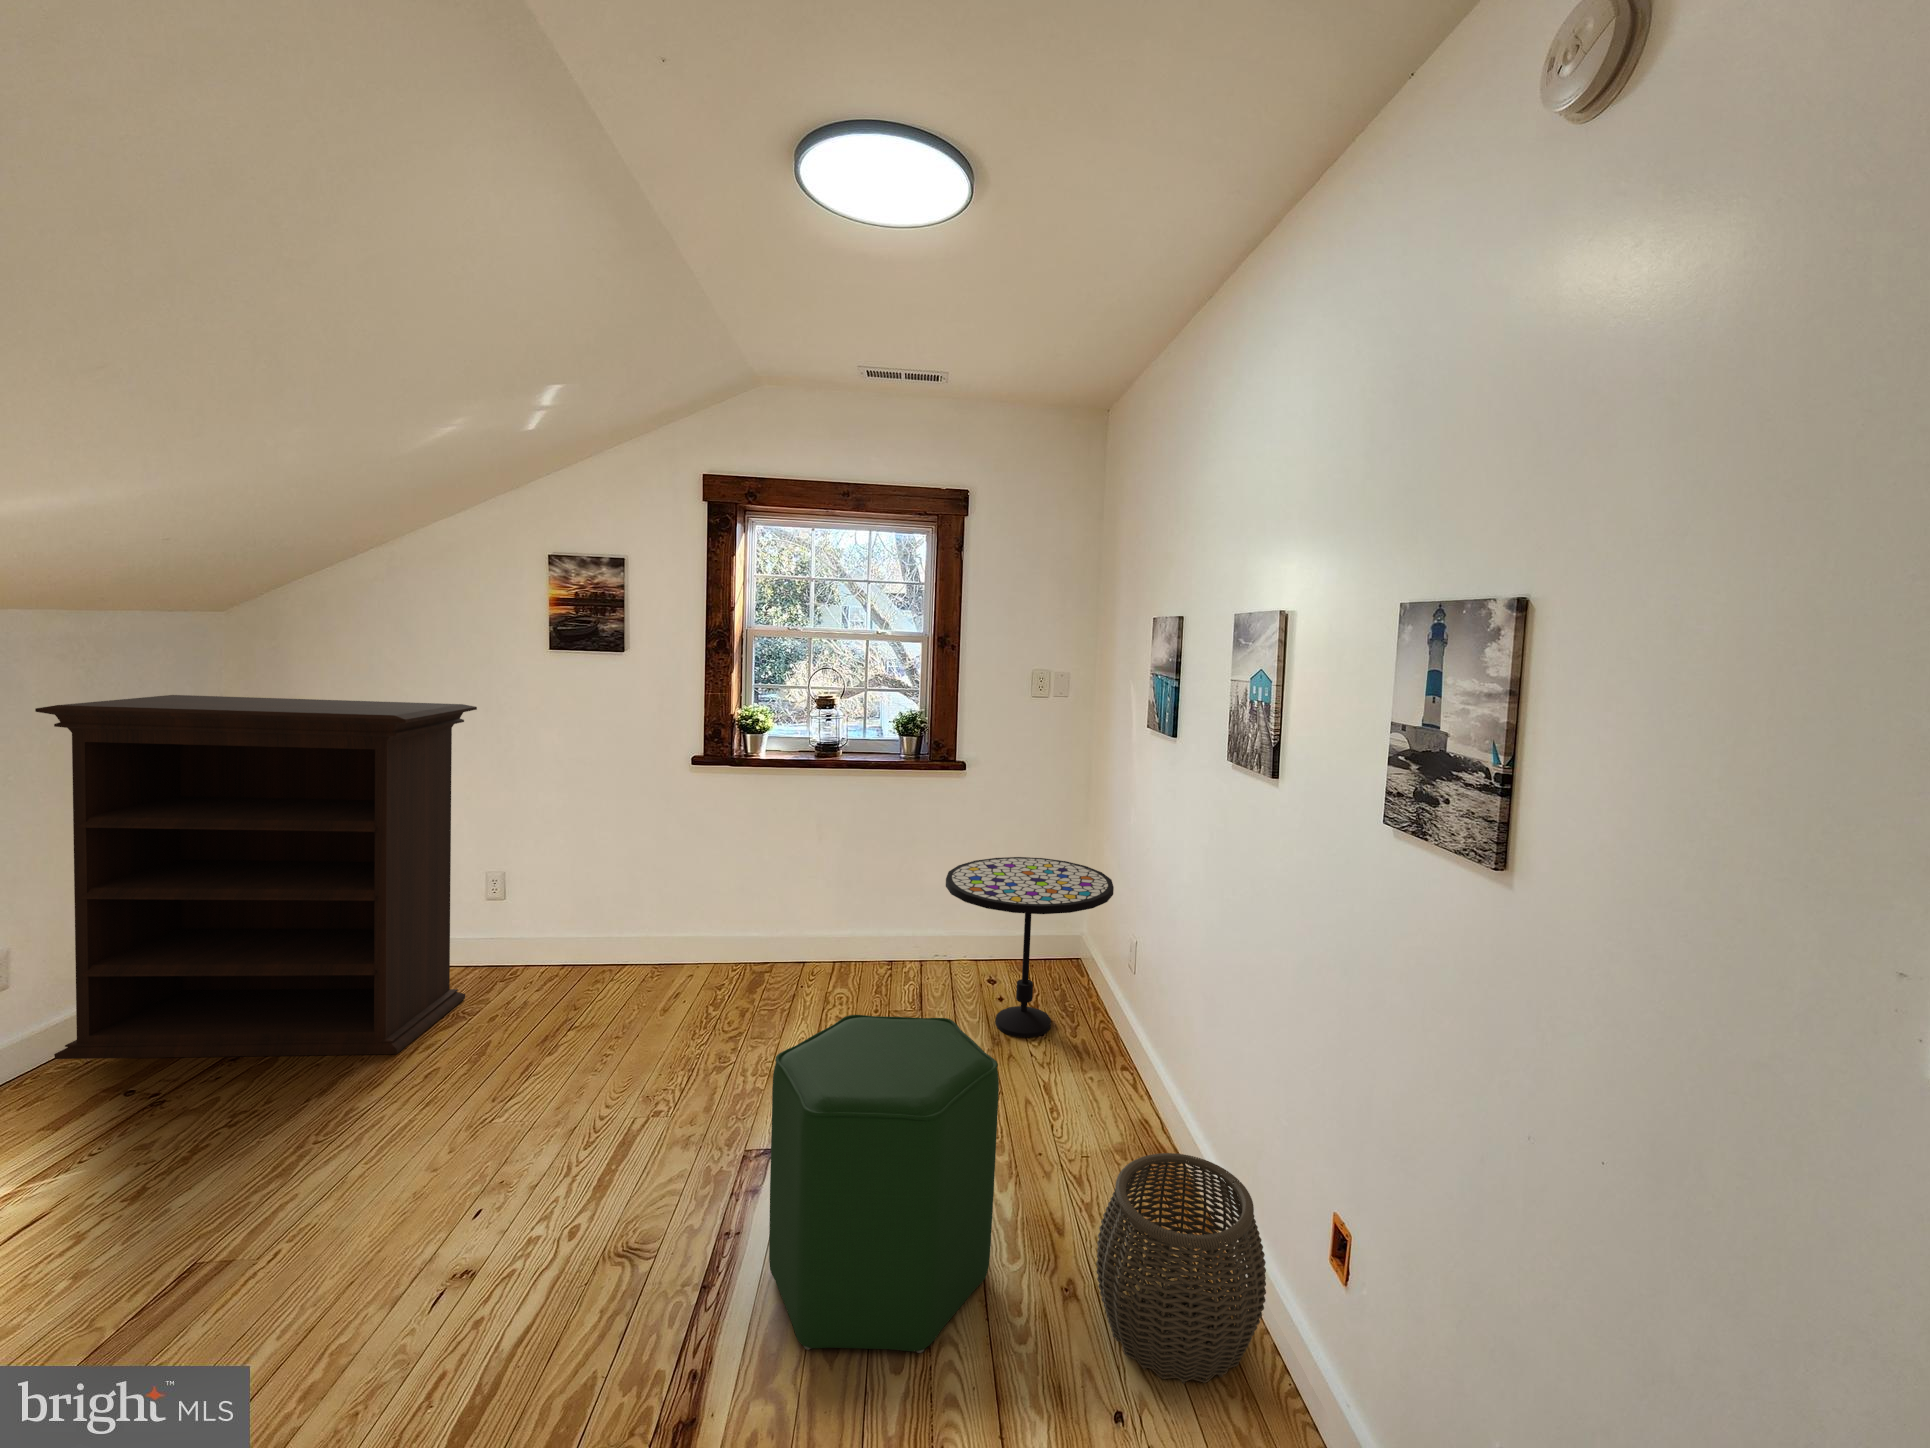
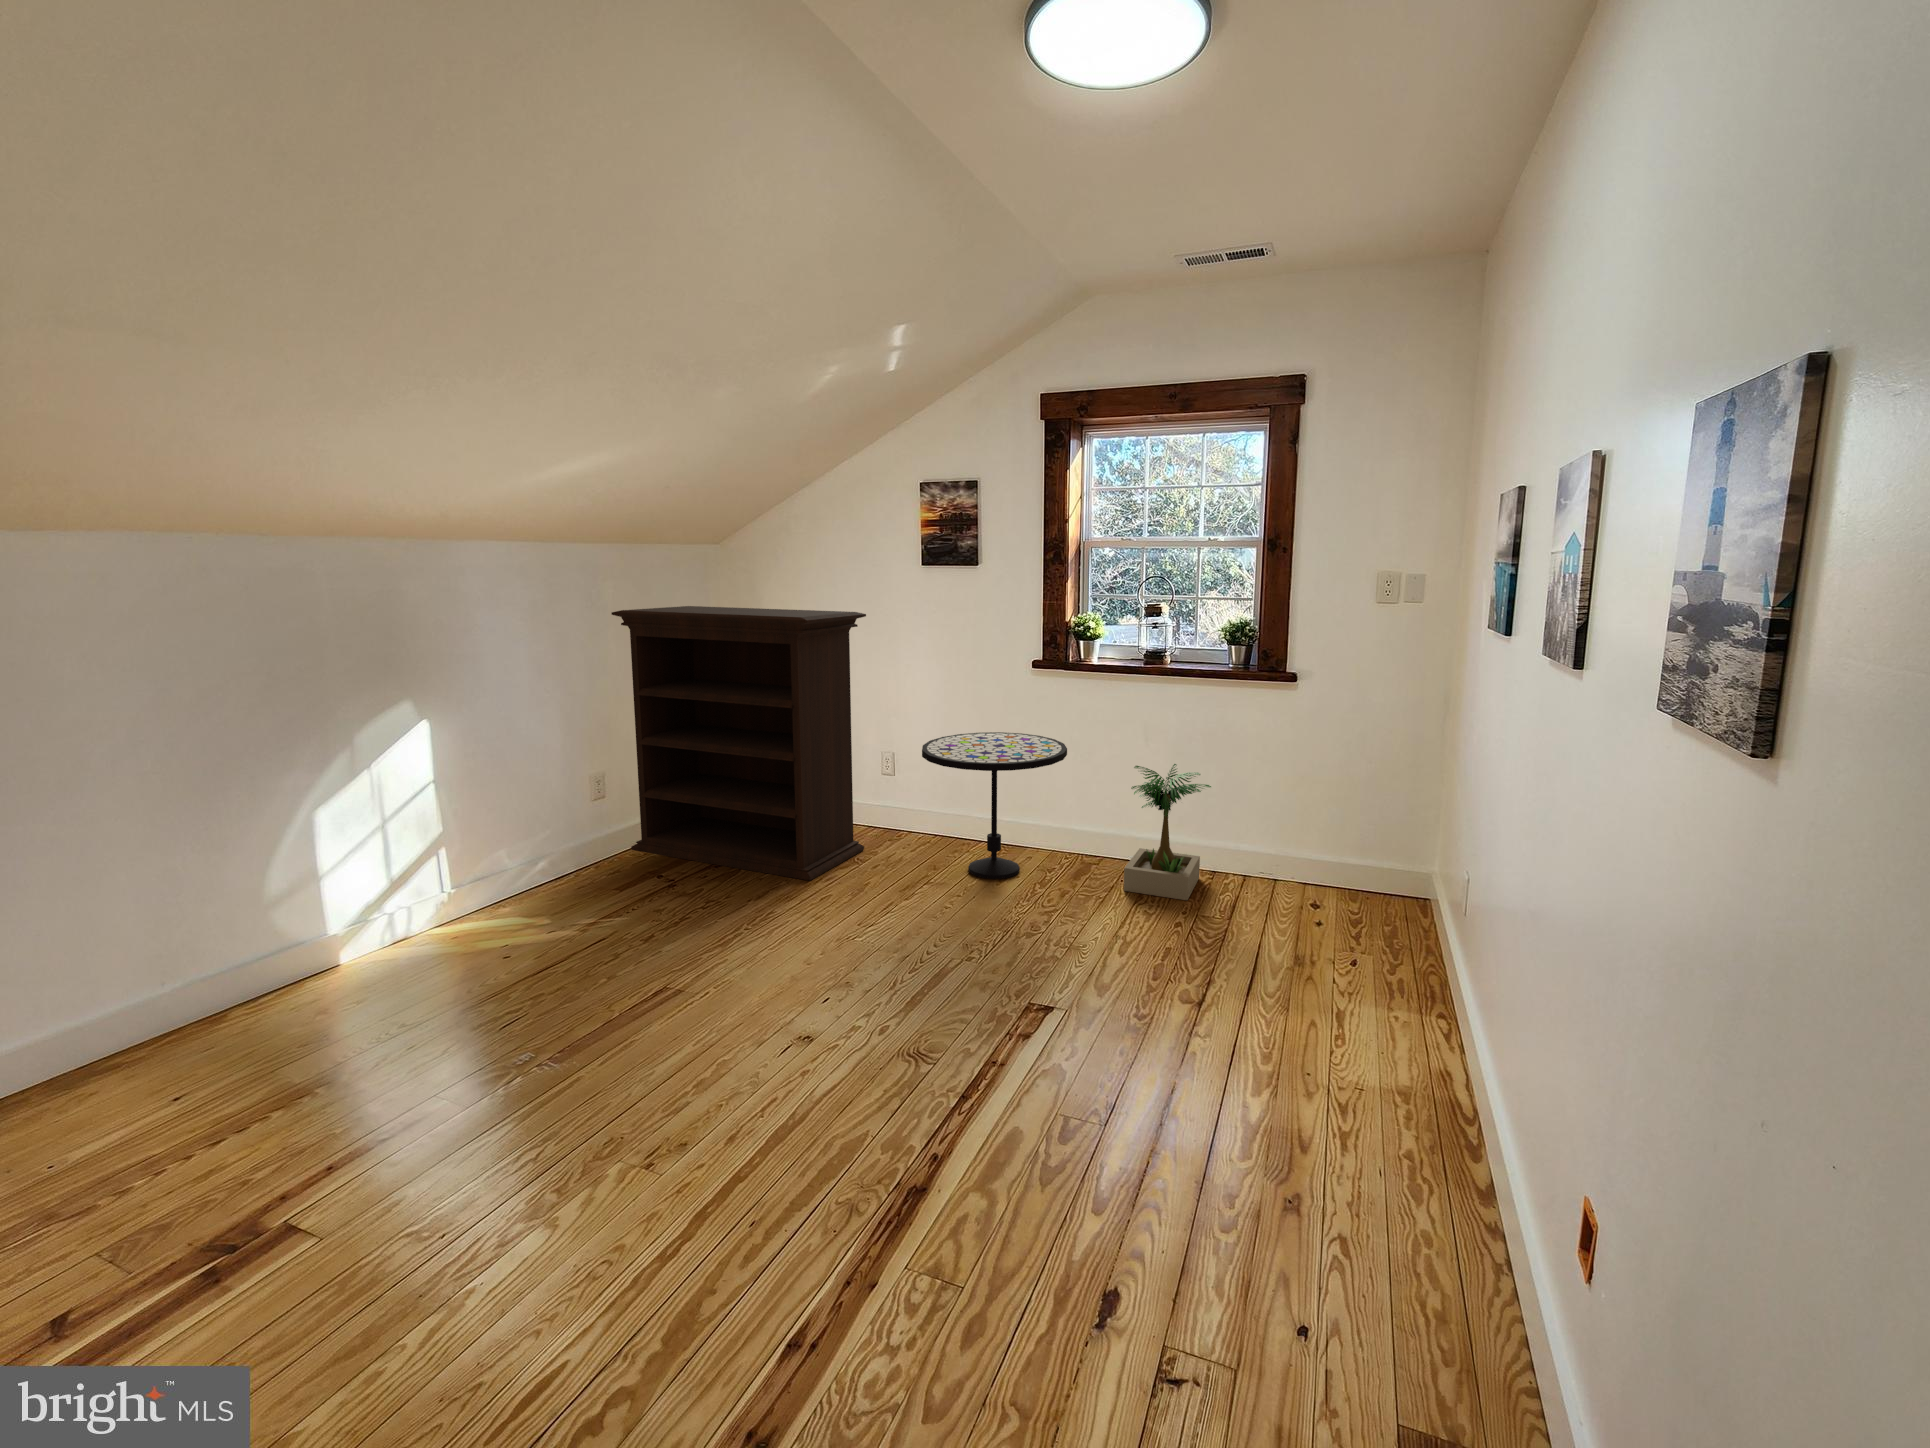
potted plant: none [805,854,900,998] -> present [1124,764,1211,900]
side table: present [946,857,1114,1038] -> present [922,732,1067,879]
ottoman: present [769,1015,999,1353] -> none [1016,891,1221,1205]
woven basket: present [1096,1153,1266,1384] -> none [1310,1087,1515,1340]

